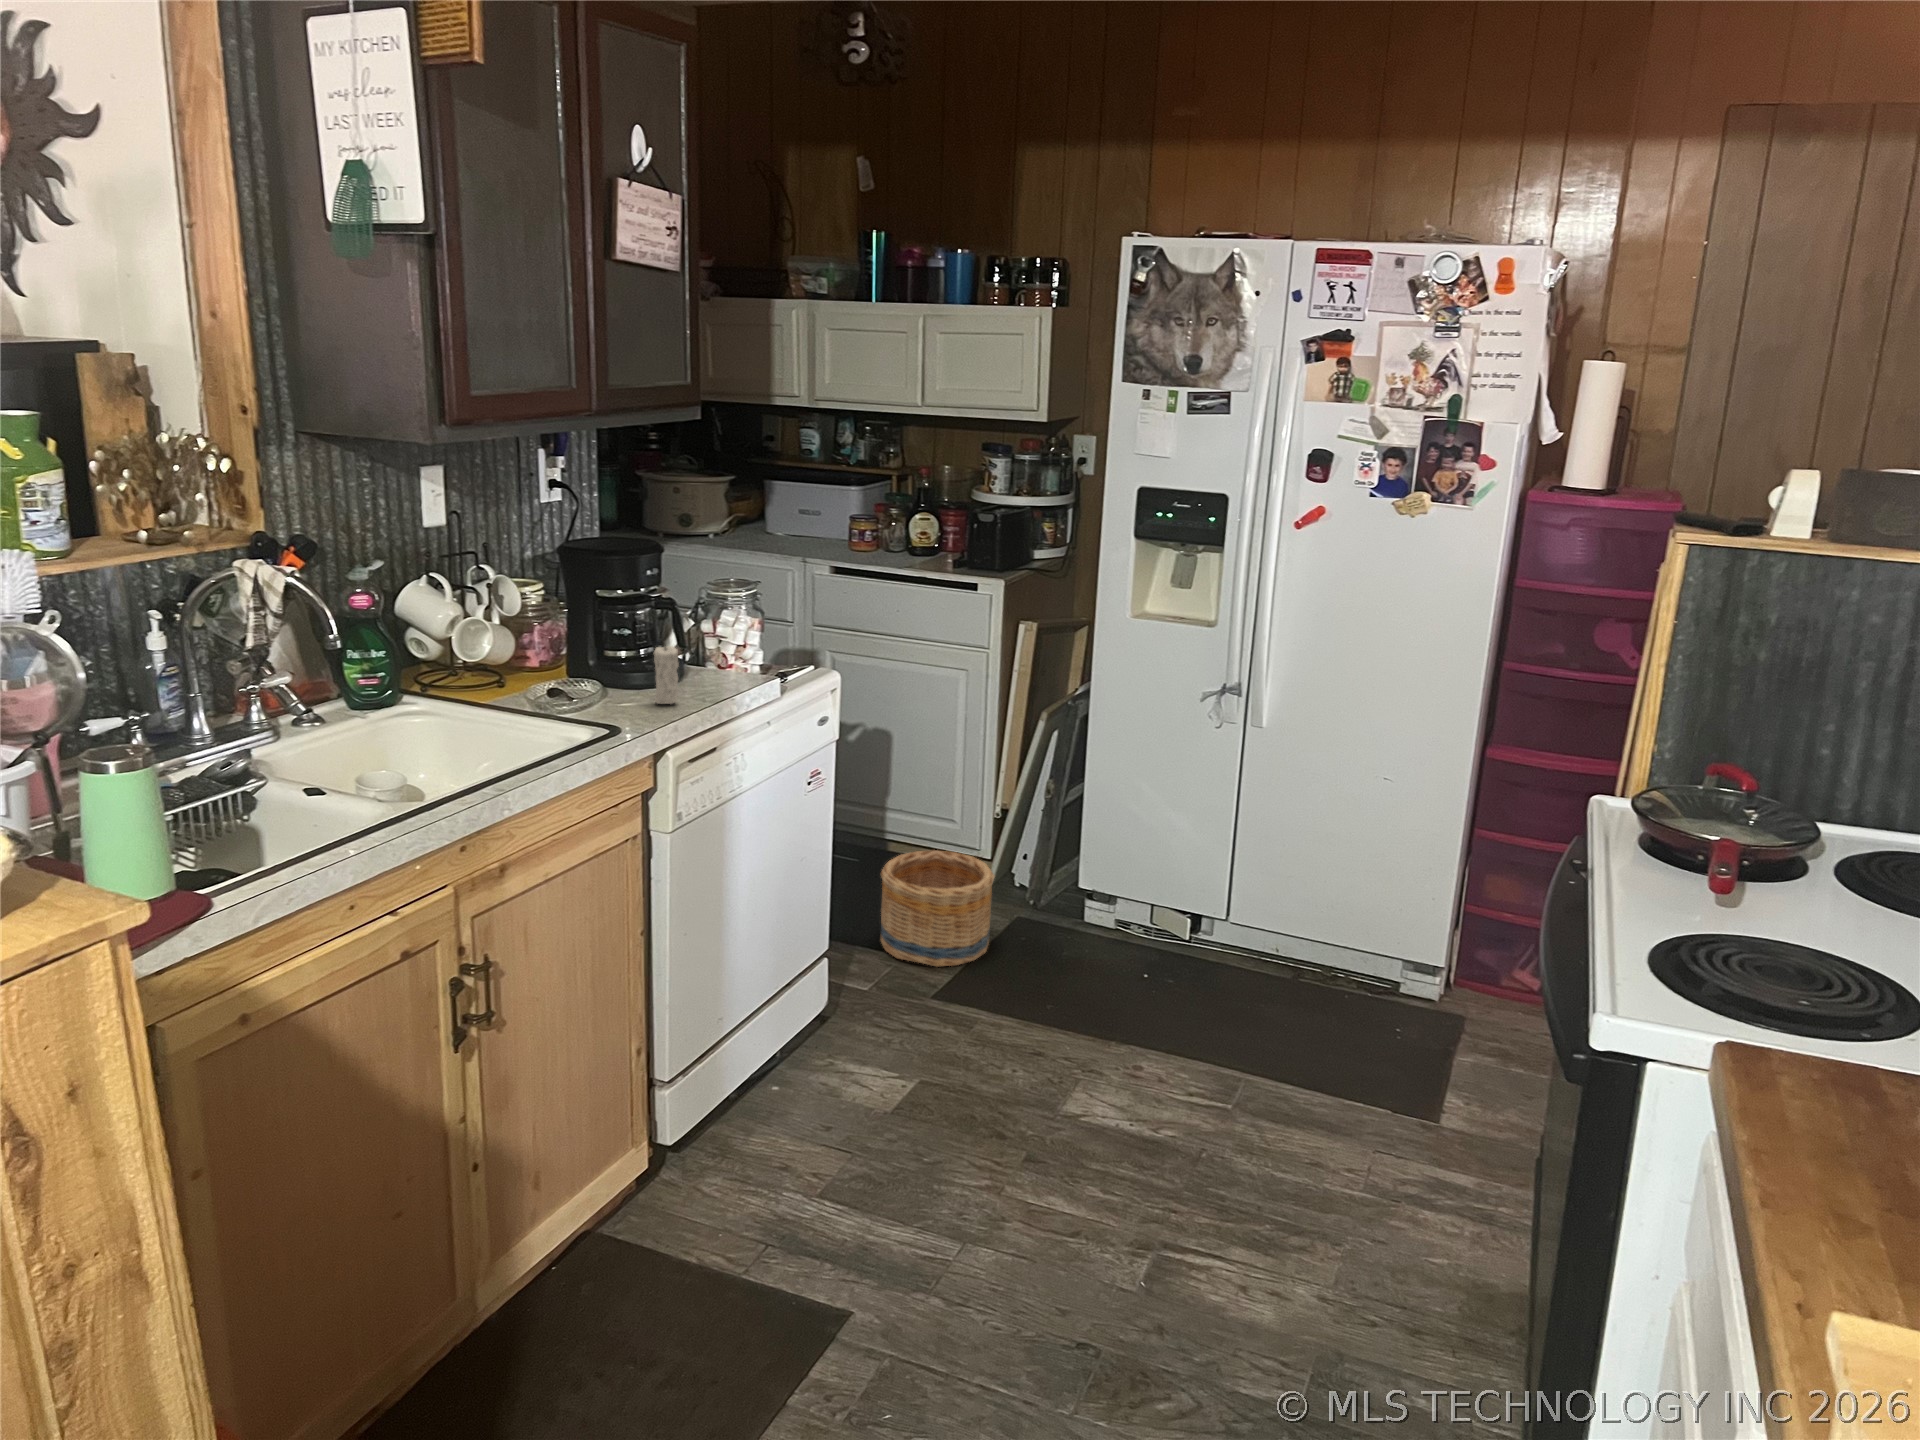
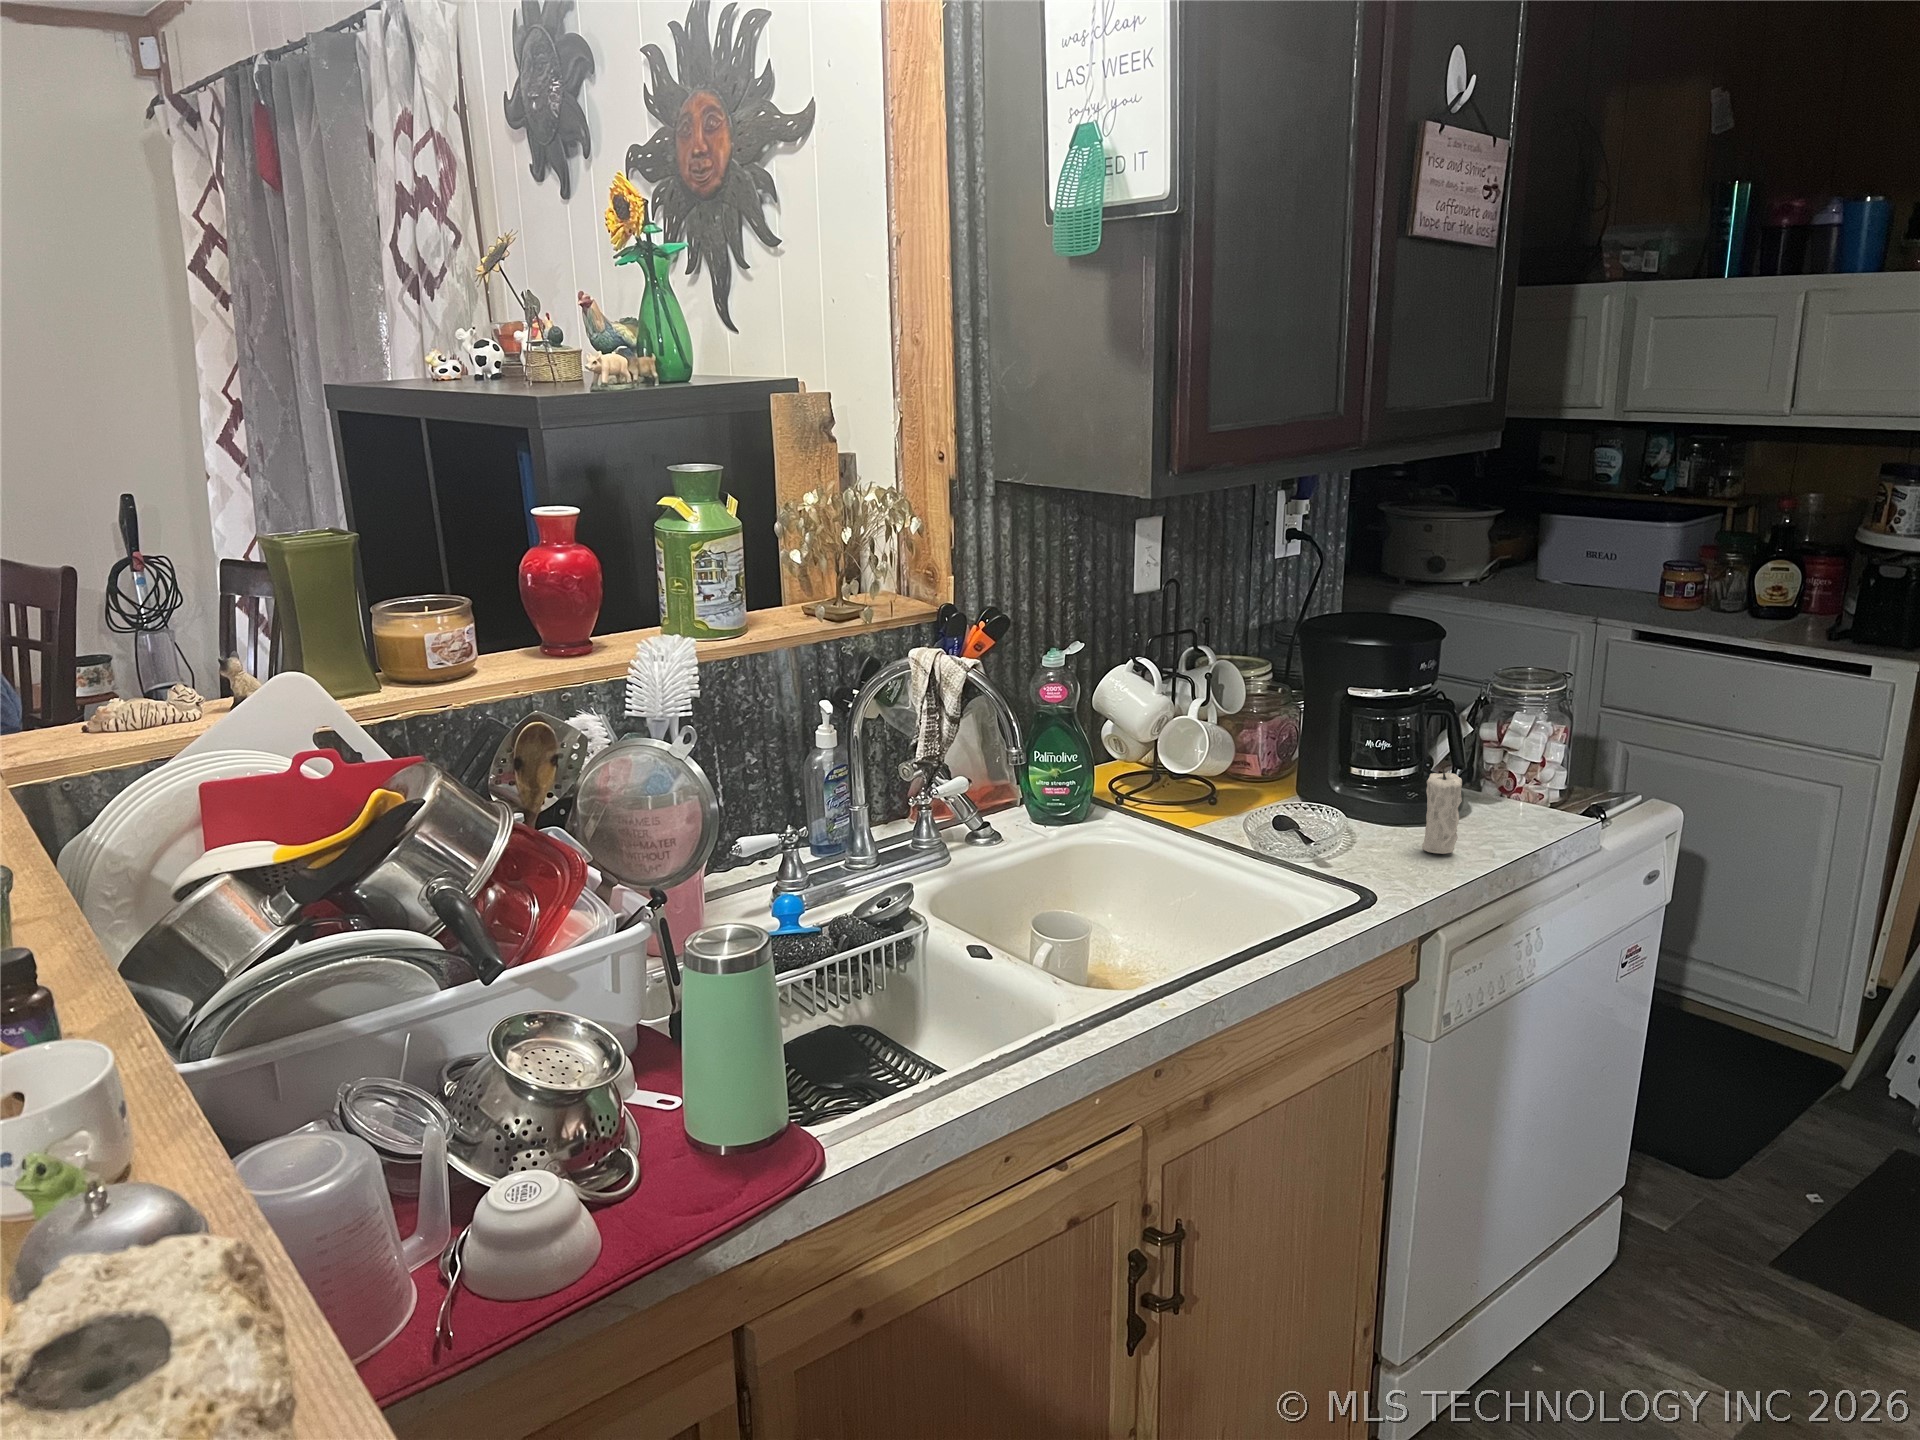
basket: present [881,850,995,966] -> none [1685,1037,1877,1217]

